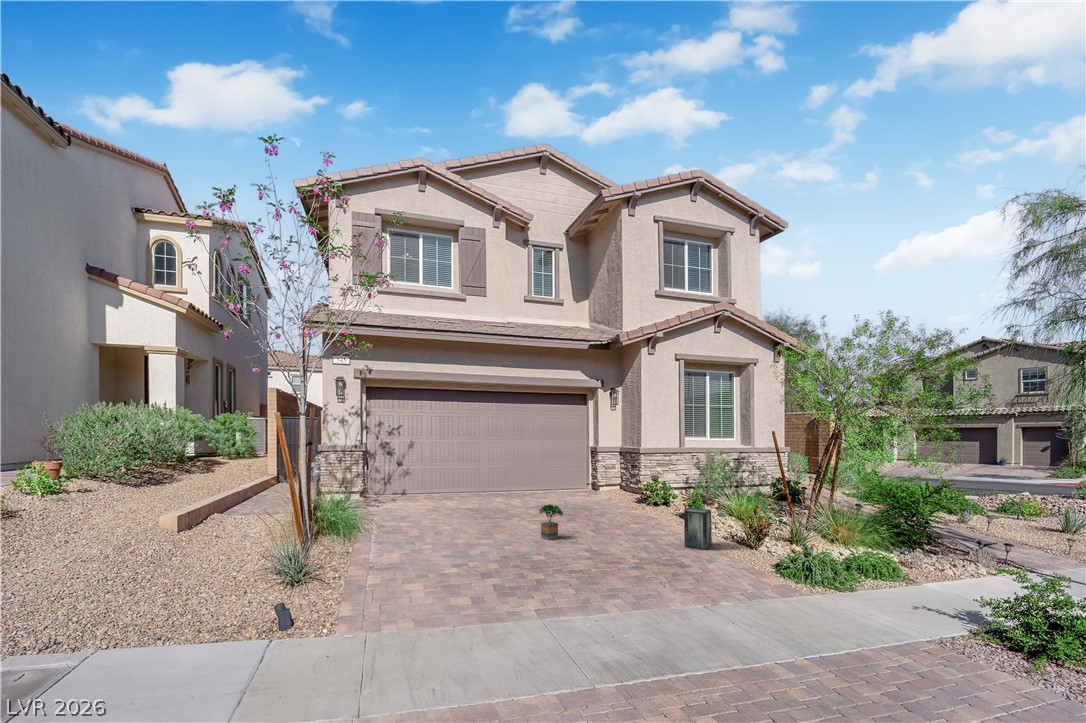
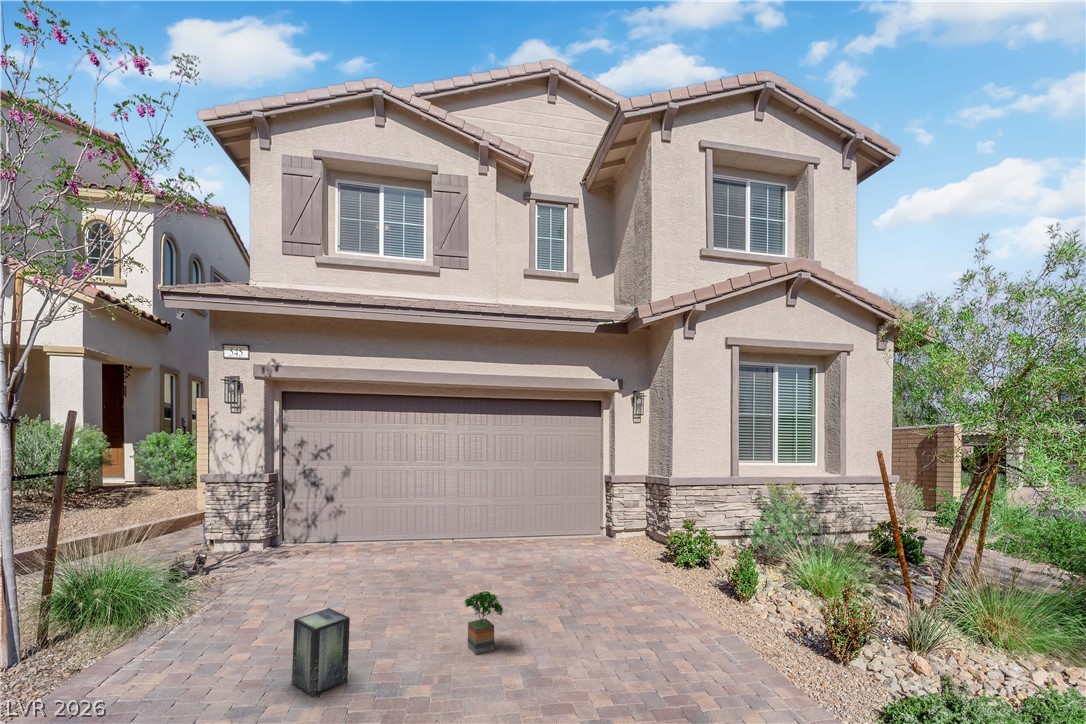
storage box: present [684,508,712,550] -> present [292,608,350,697]

